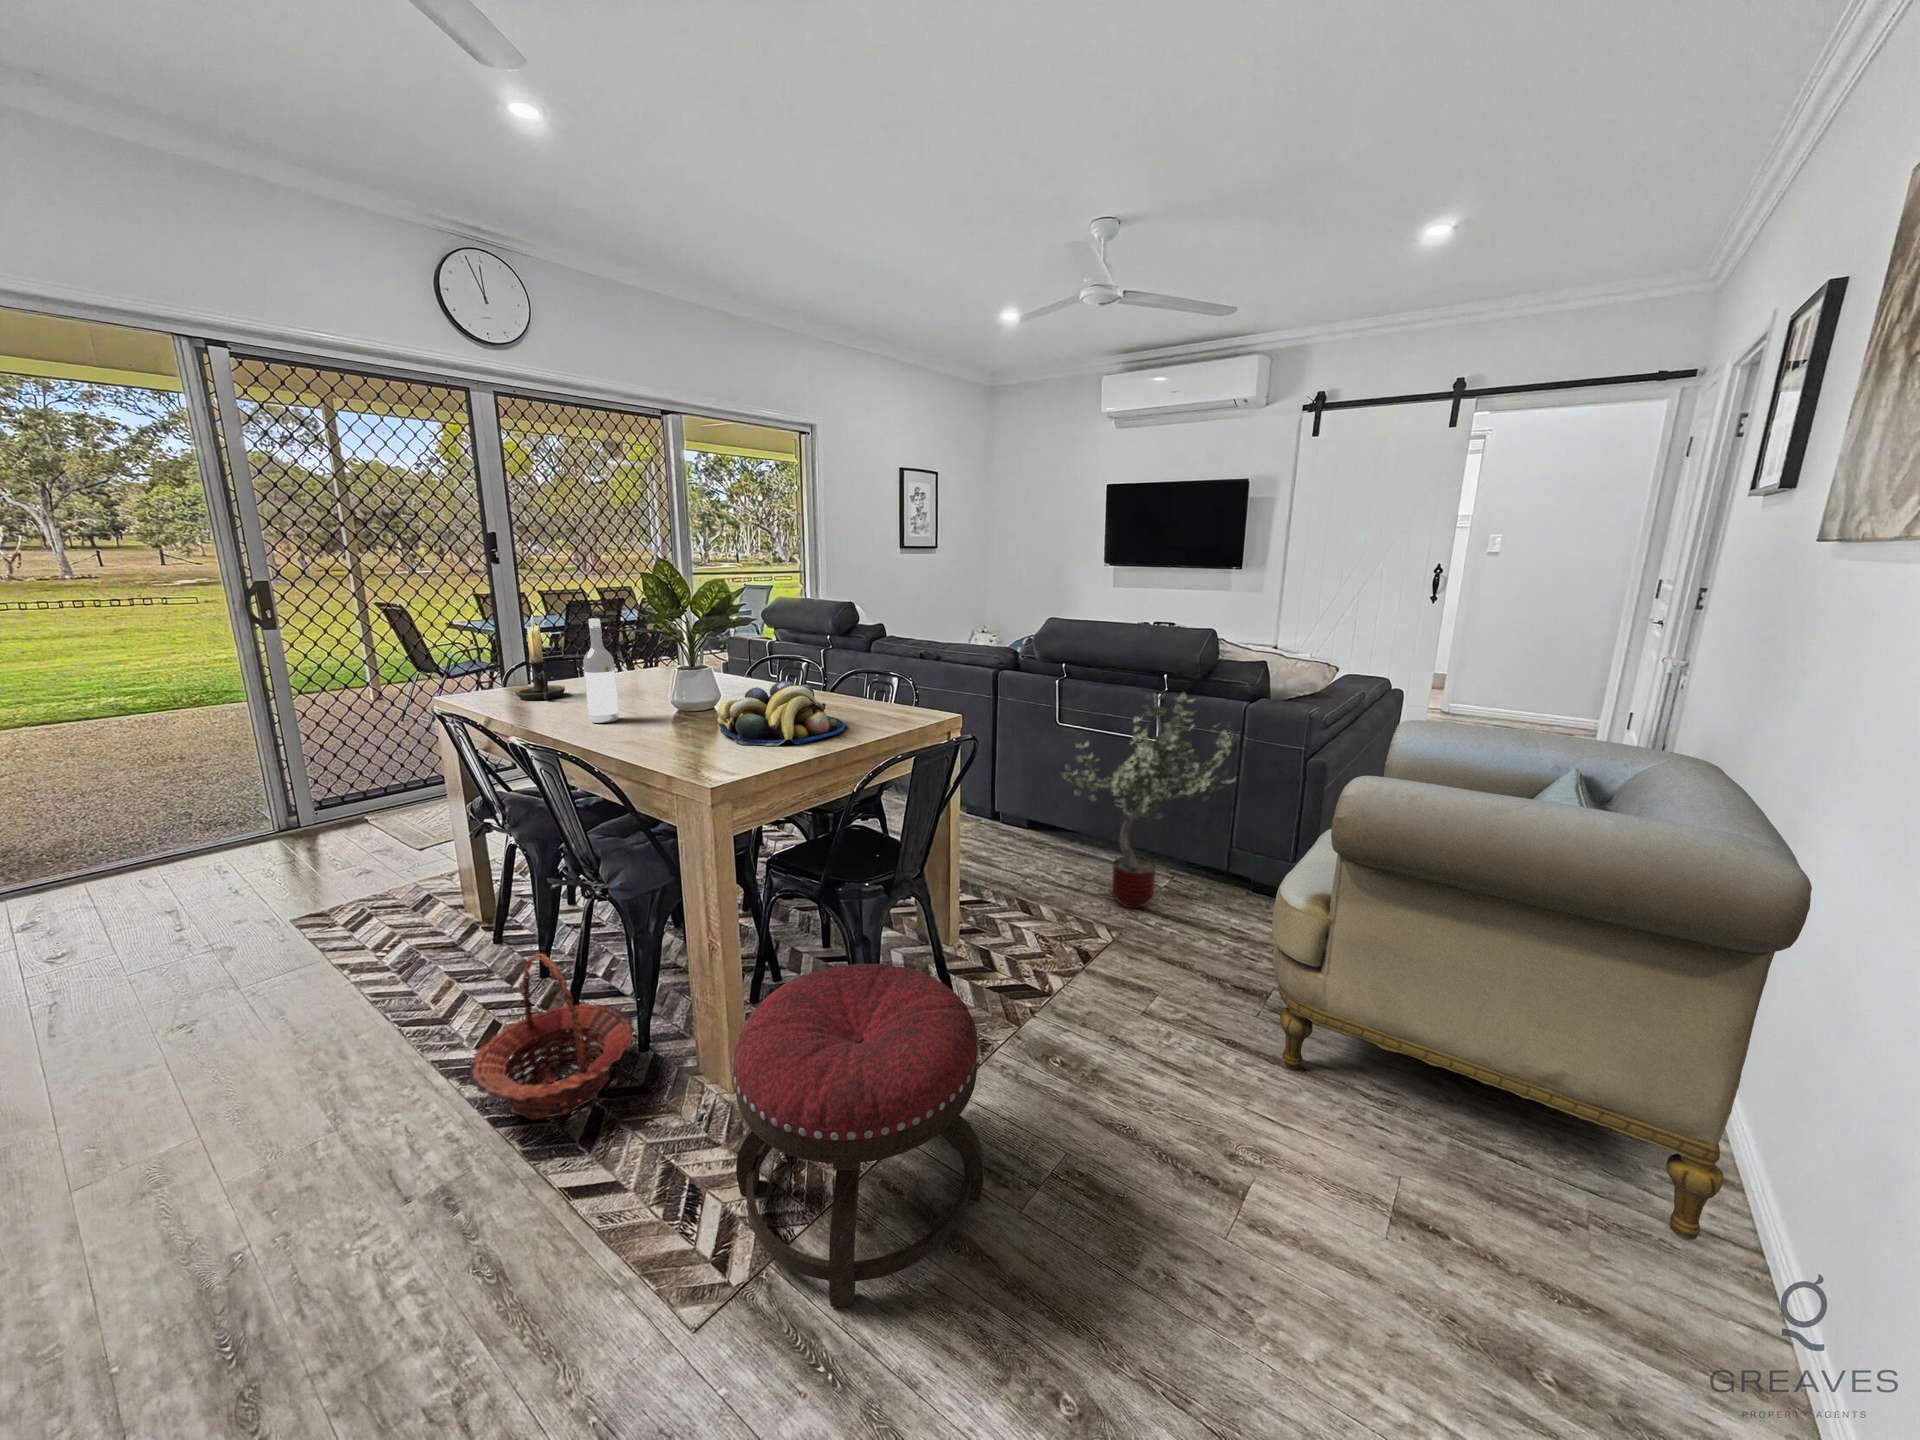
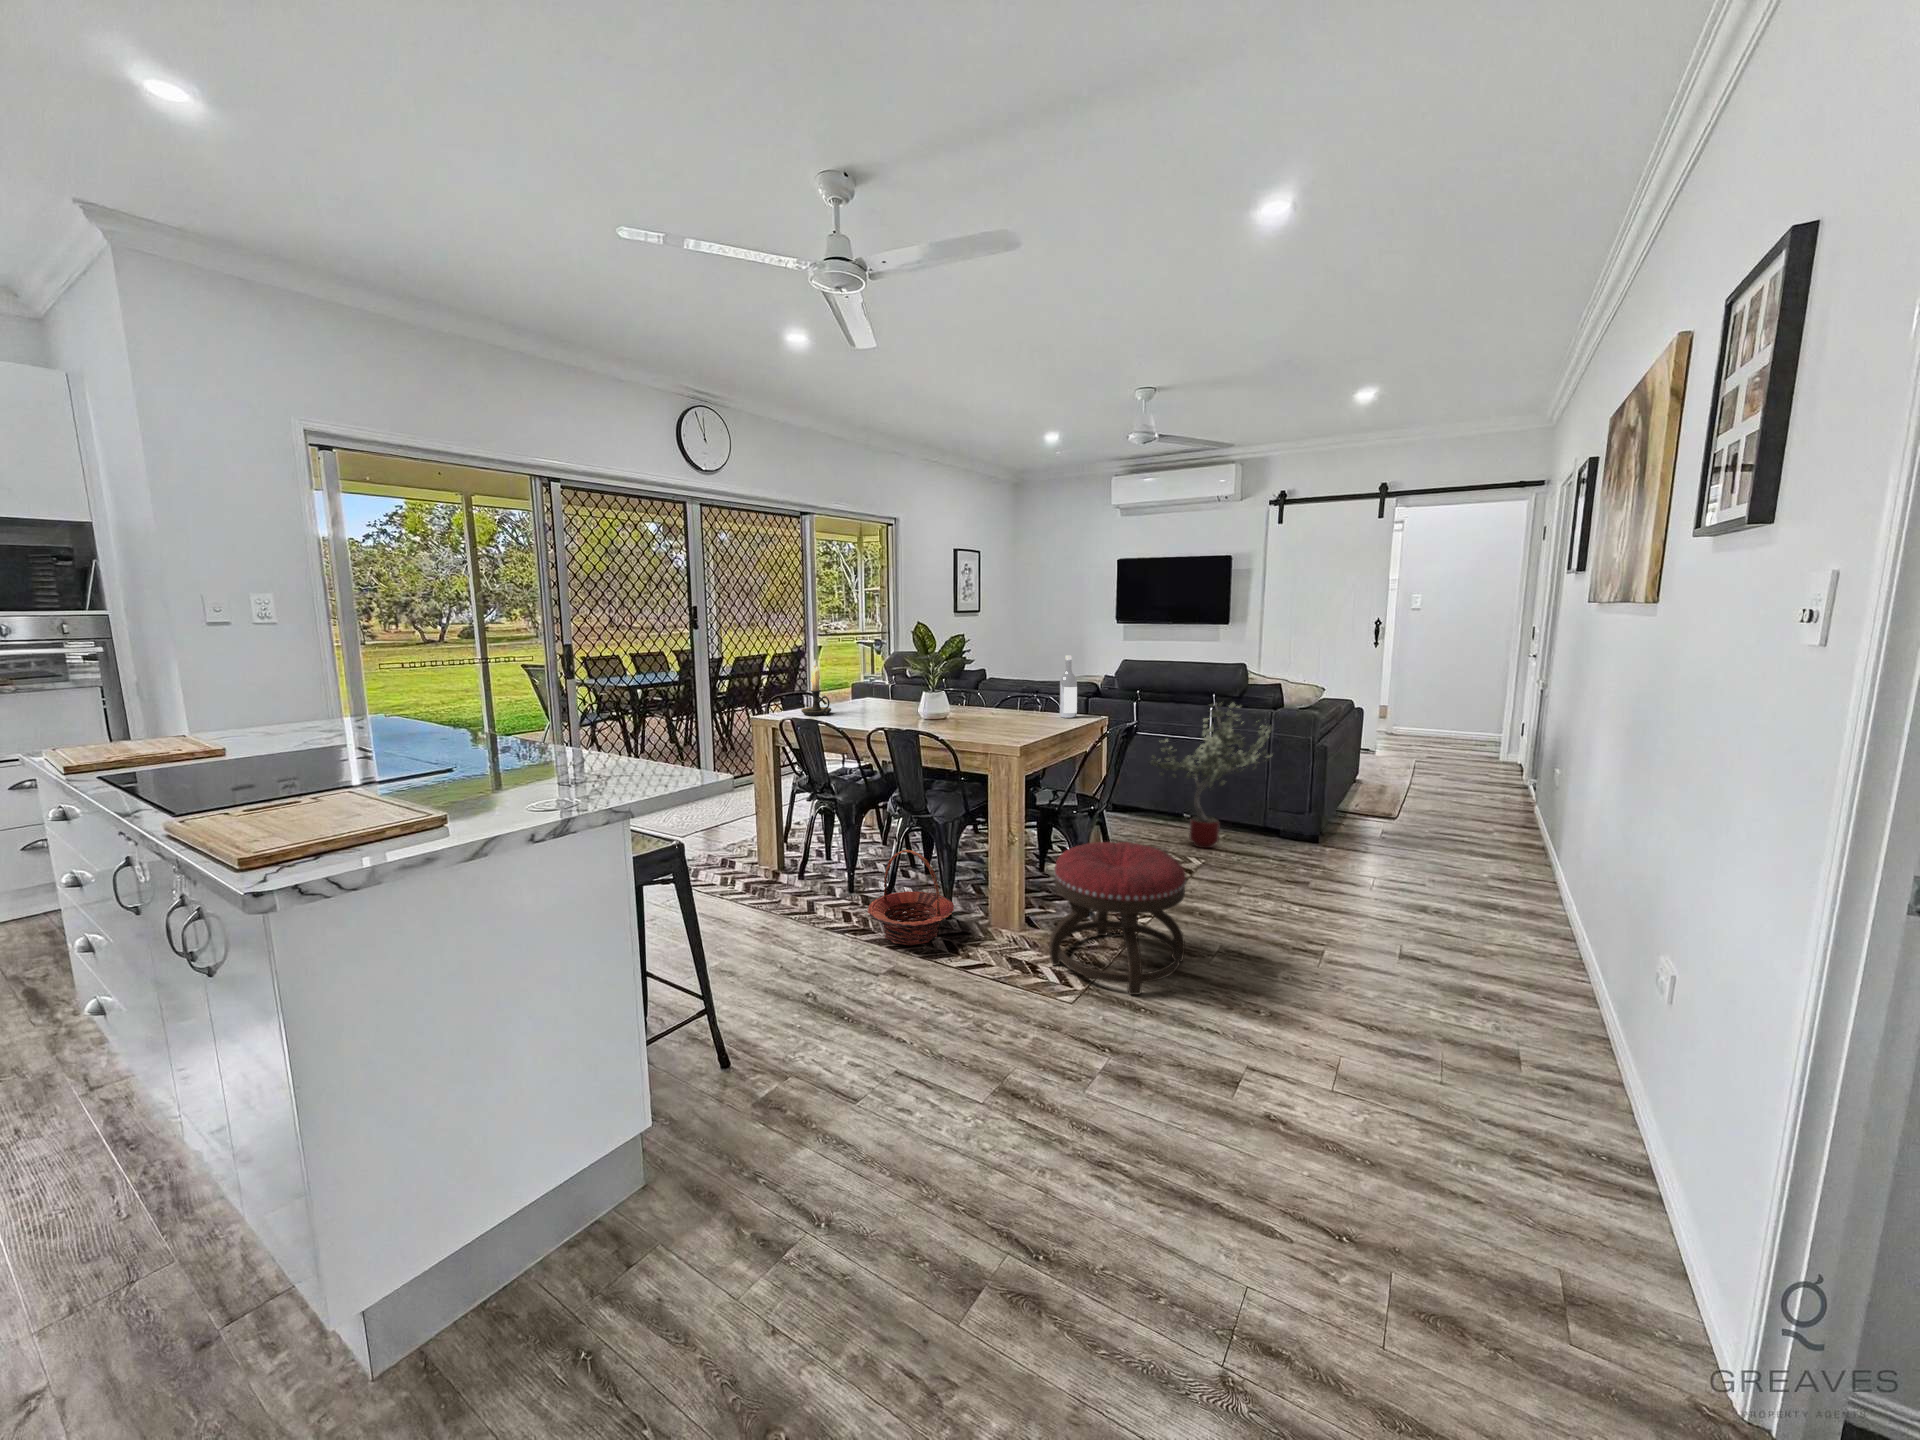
wine bottle: present [583,619,619,723] -> present [1060,655,1077,718]
fruit bowl: present [718,681,845,746] -> none [969,695,1046,730]
armchair: present [1272,720,1812,1240] -> none [1315,710,1580,958]

